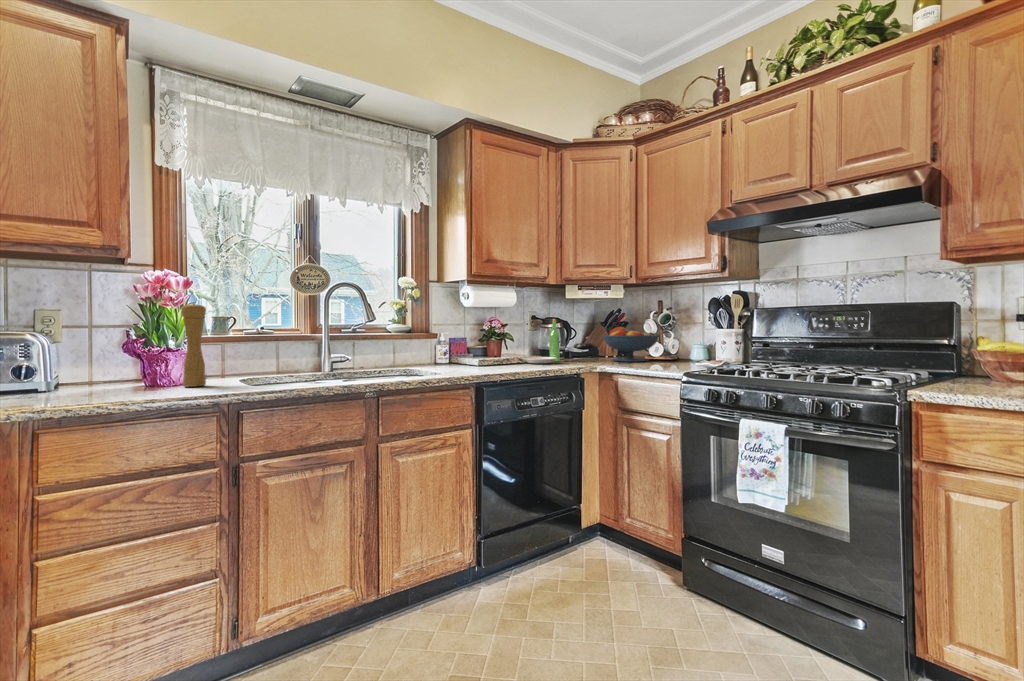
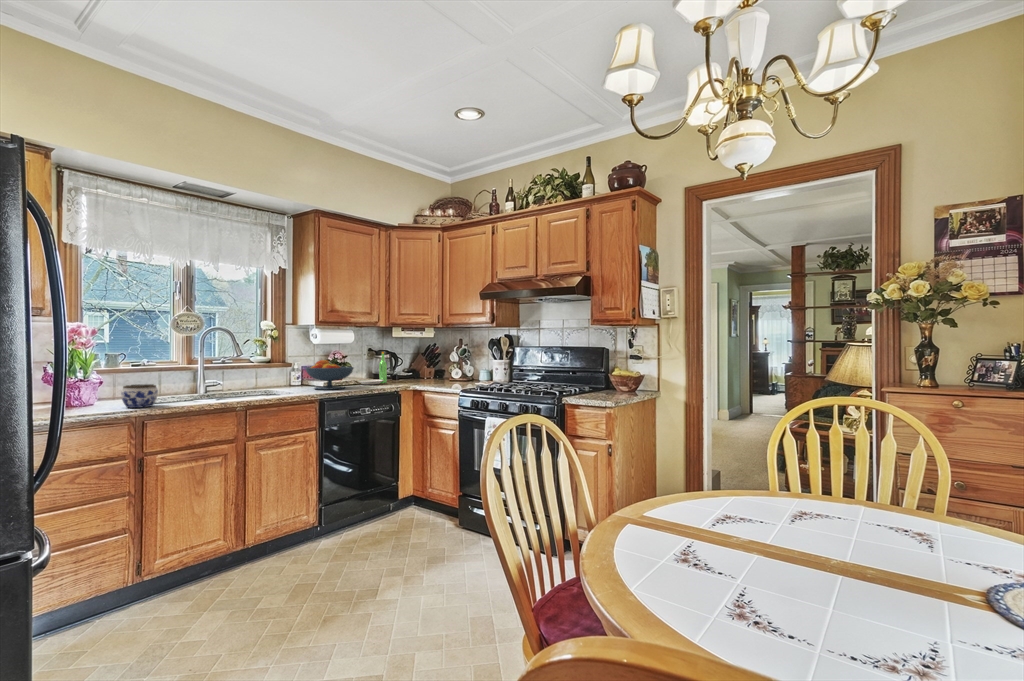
pepper mill: present [181,303,206,387] -> none [94,347,113,406]
fruit bowl: present [603,327,659,362] -> present [306,360,354,390]
jar: none [210,357,260,391] -> present [121,384,158,408]

